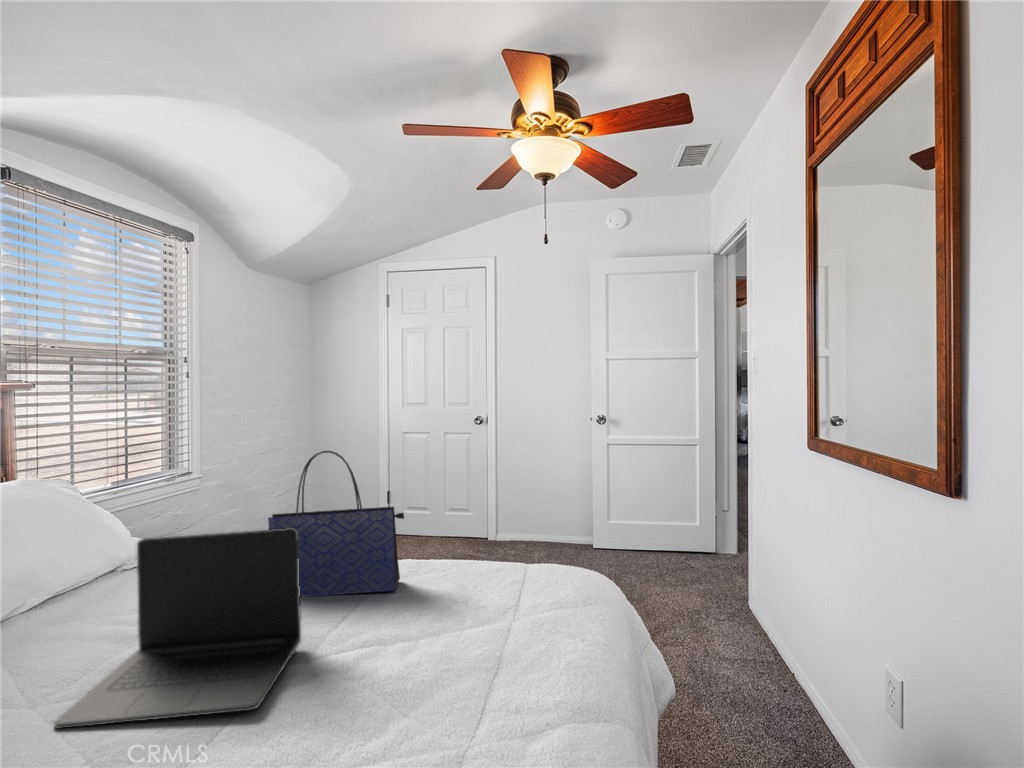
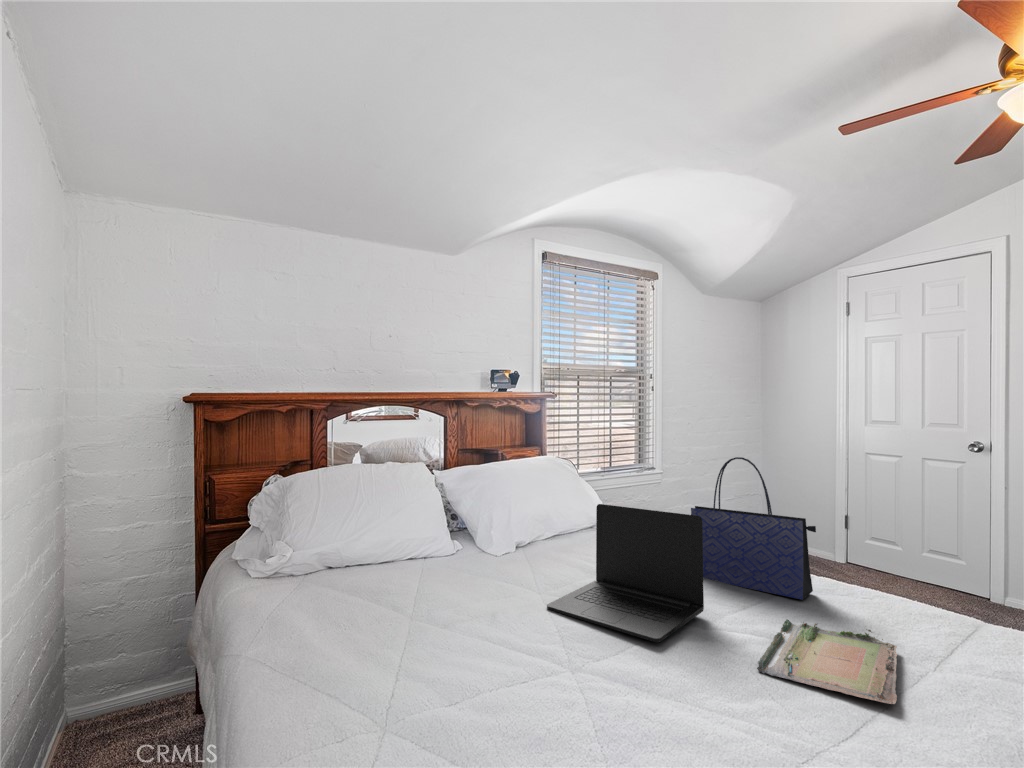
tray: none [378,601,505,694] -> present [757,619,897,704]

